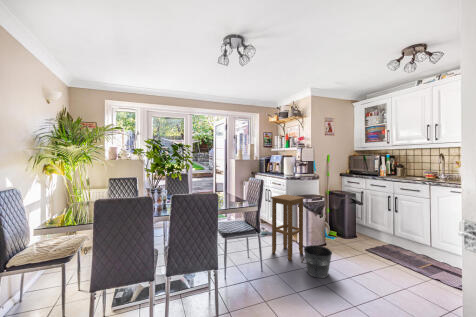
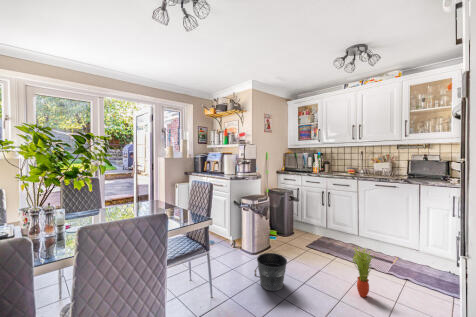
stool: present [271,194,305,260] -> none [215,197,252,273]
potted plant: none [397,247,424,299] -> present [353,247,375,297]

